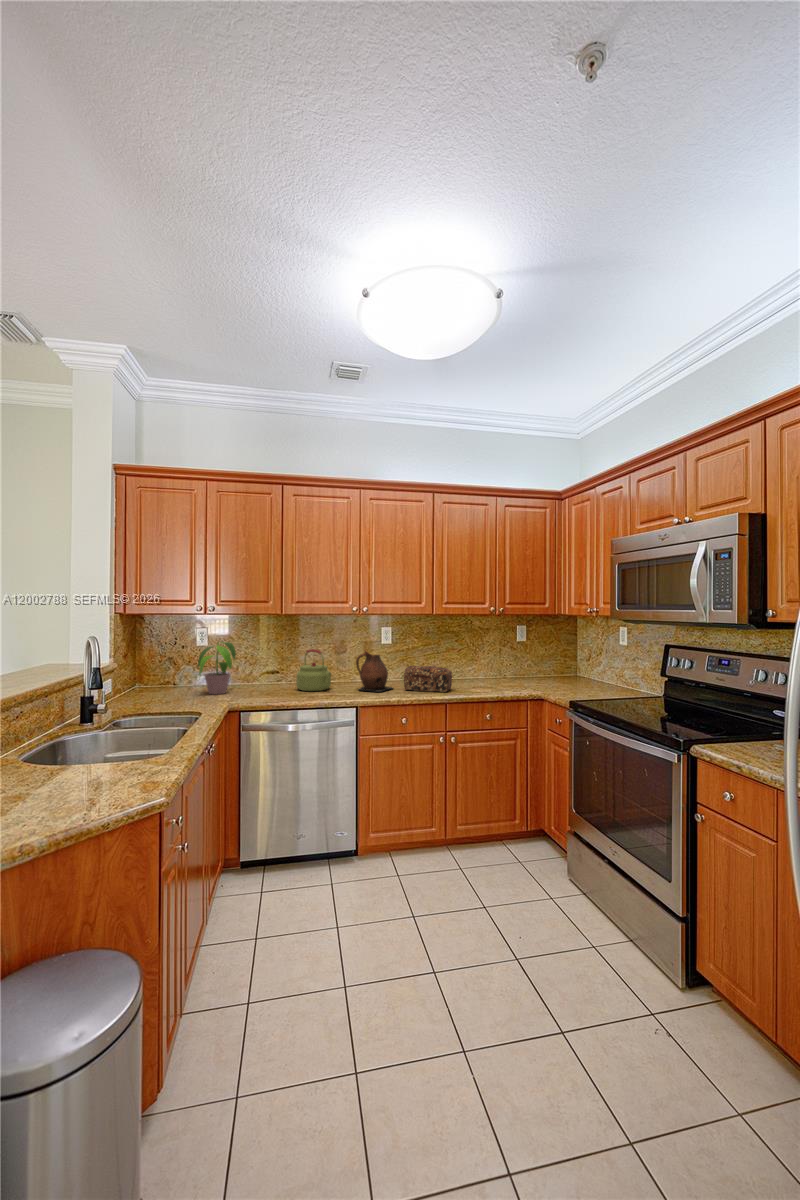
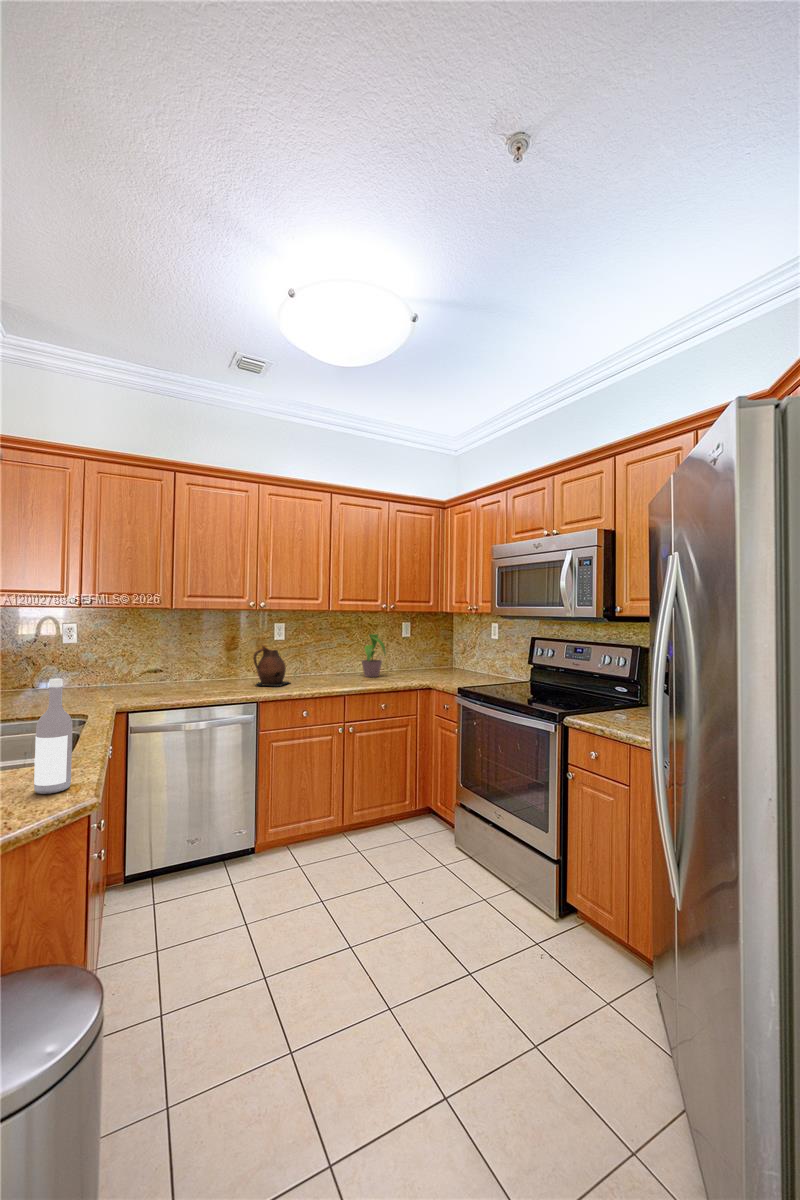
potted plant: present [198,642,236,694] -> present [362,634,386,677]
kettle: present [296,649,331,691] -> none [188,645,229,688]
bread loaf: present [404,666,452,692] -> none [302,660,347,684]
wine bottle: none [120,685,151,789] -> present [34,678,73,794]

